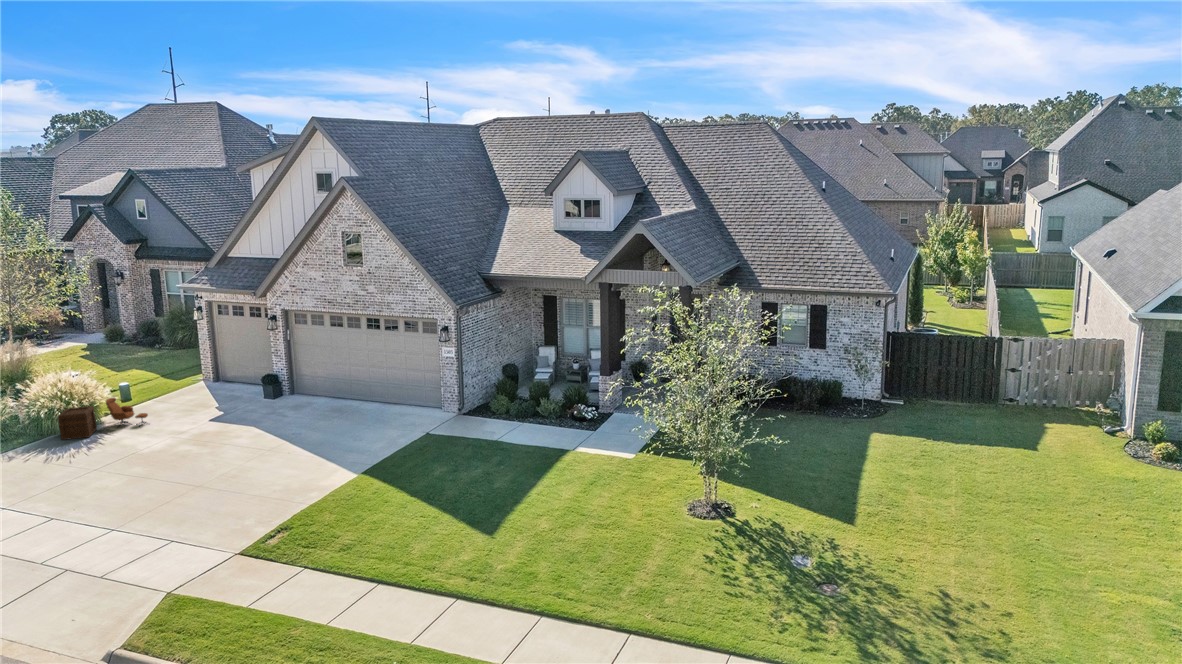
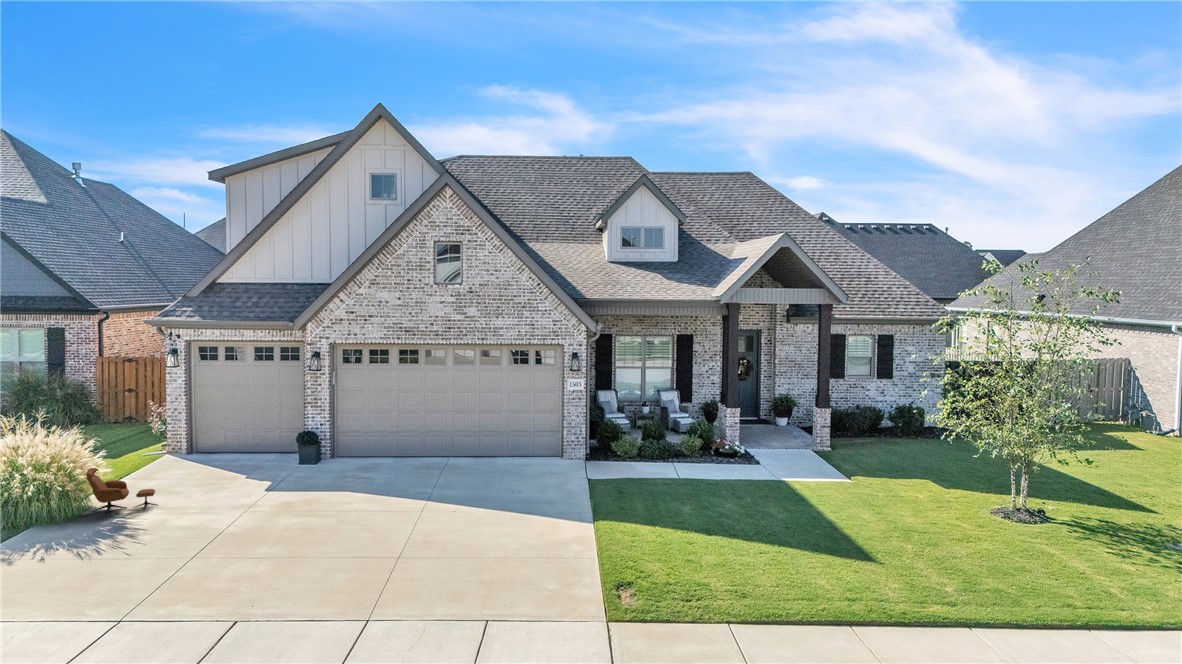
wooden crate: present [58,406,97,440] -> none [17,481,72,539]

